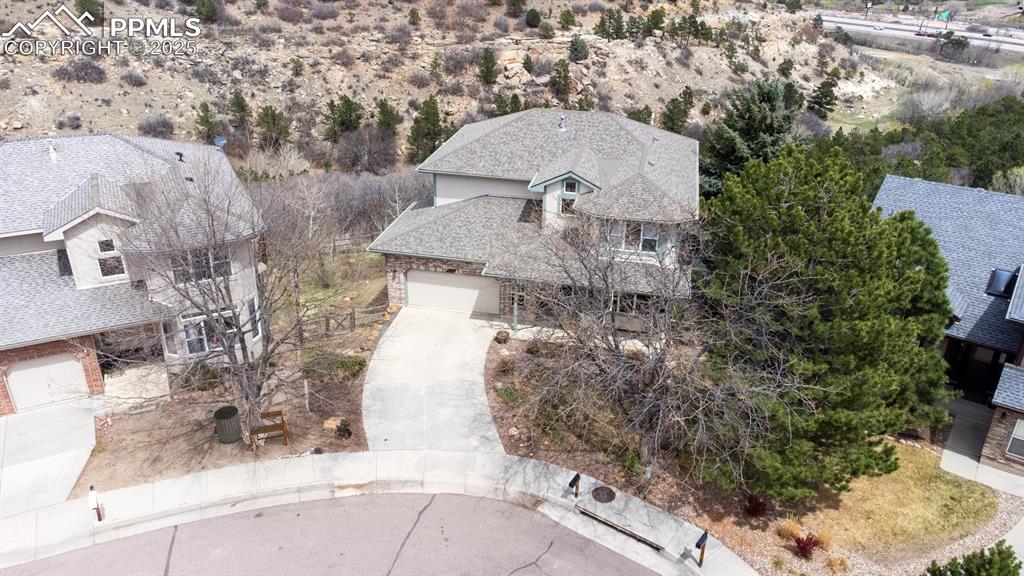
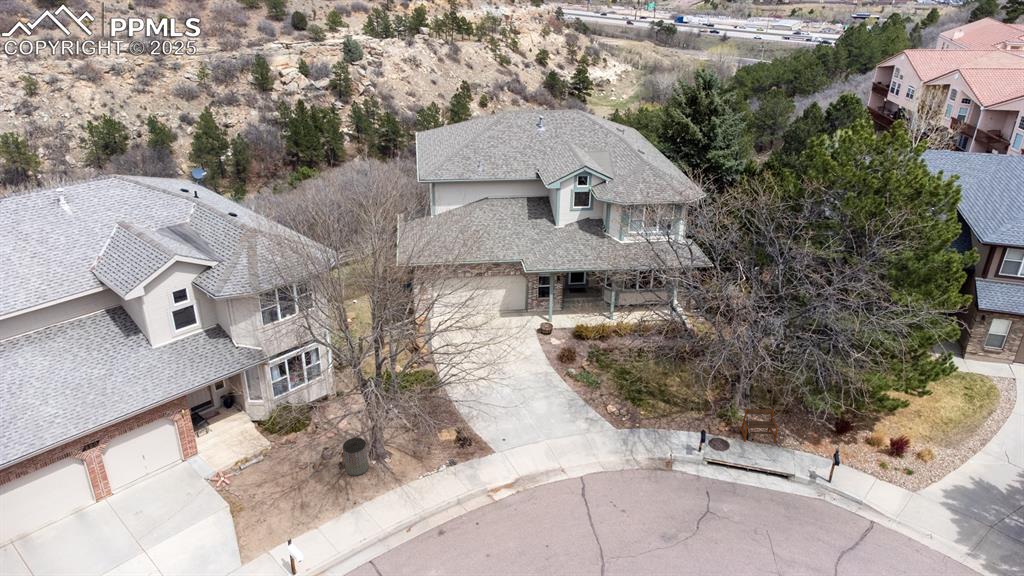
bench: present [249,410,287,451] -> present [740,409,778,443]

